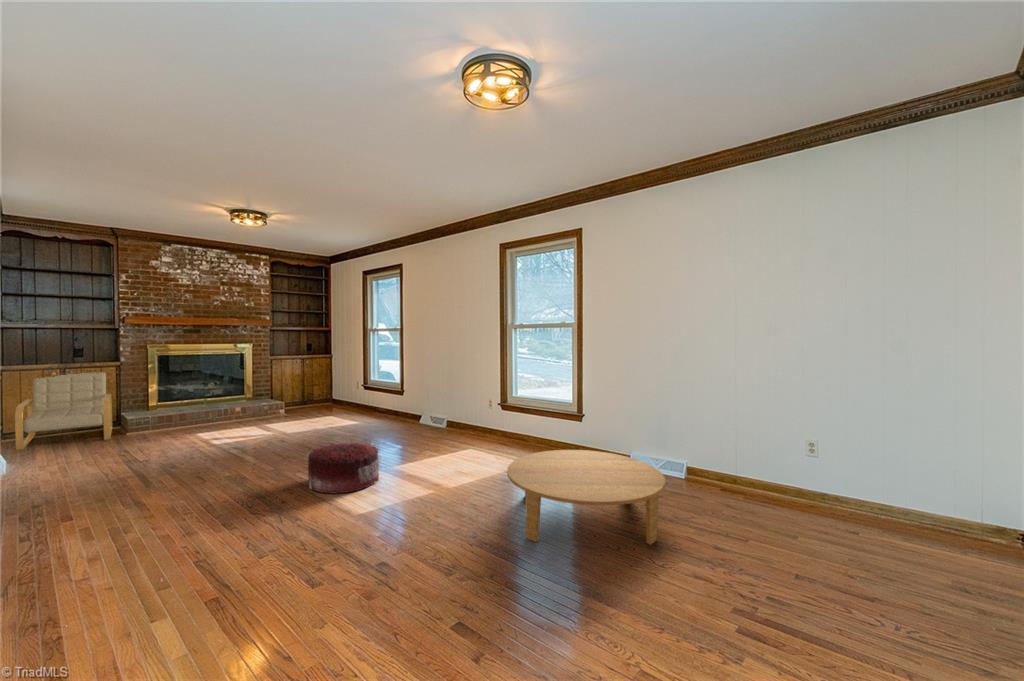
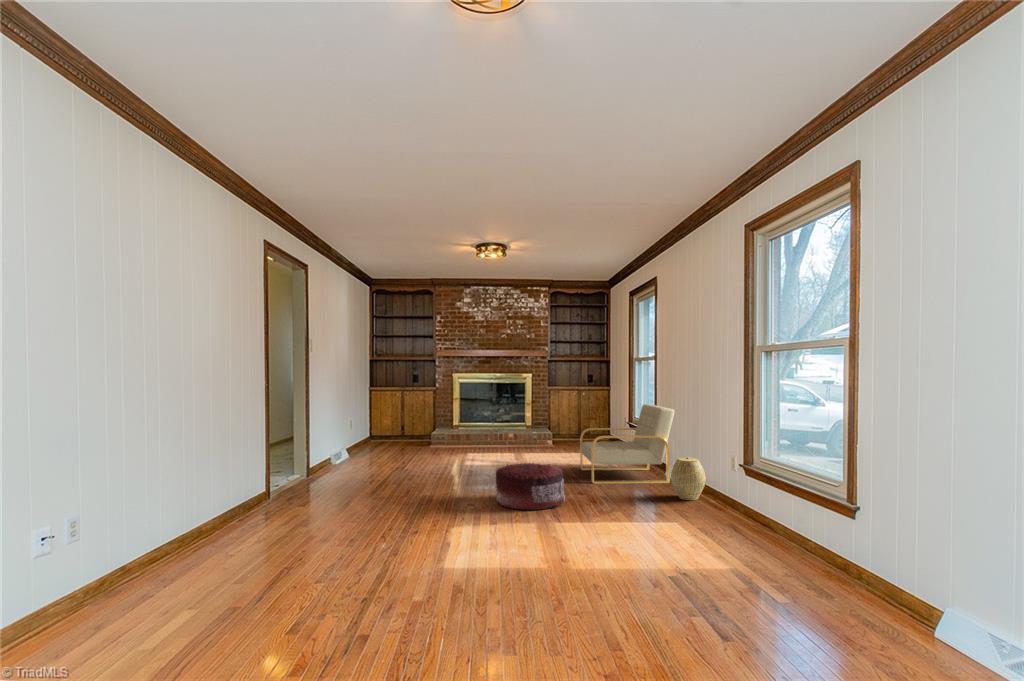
armchair: present [15,372,112,450] -> present [580,404,674,484]
woven basket: none [451,418,477,452] -> present [671,457,706,500]
coffee table: present [507,450,665,544] -> none [630,497,871,642]

